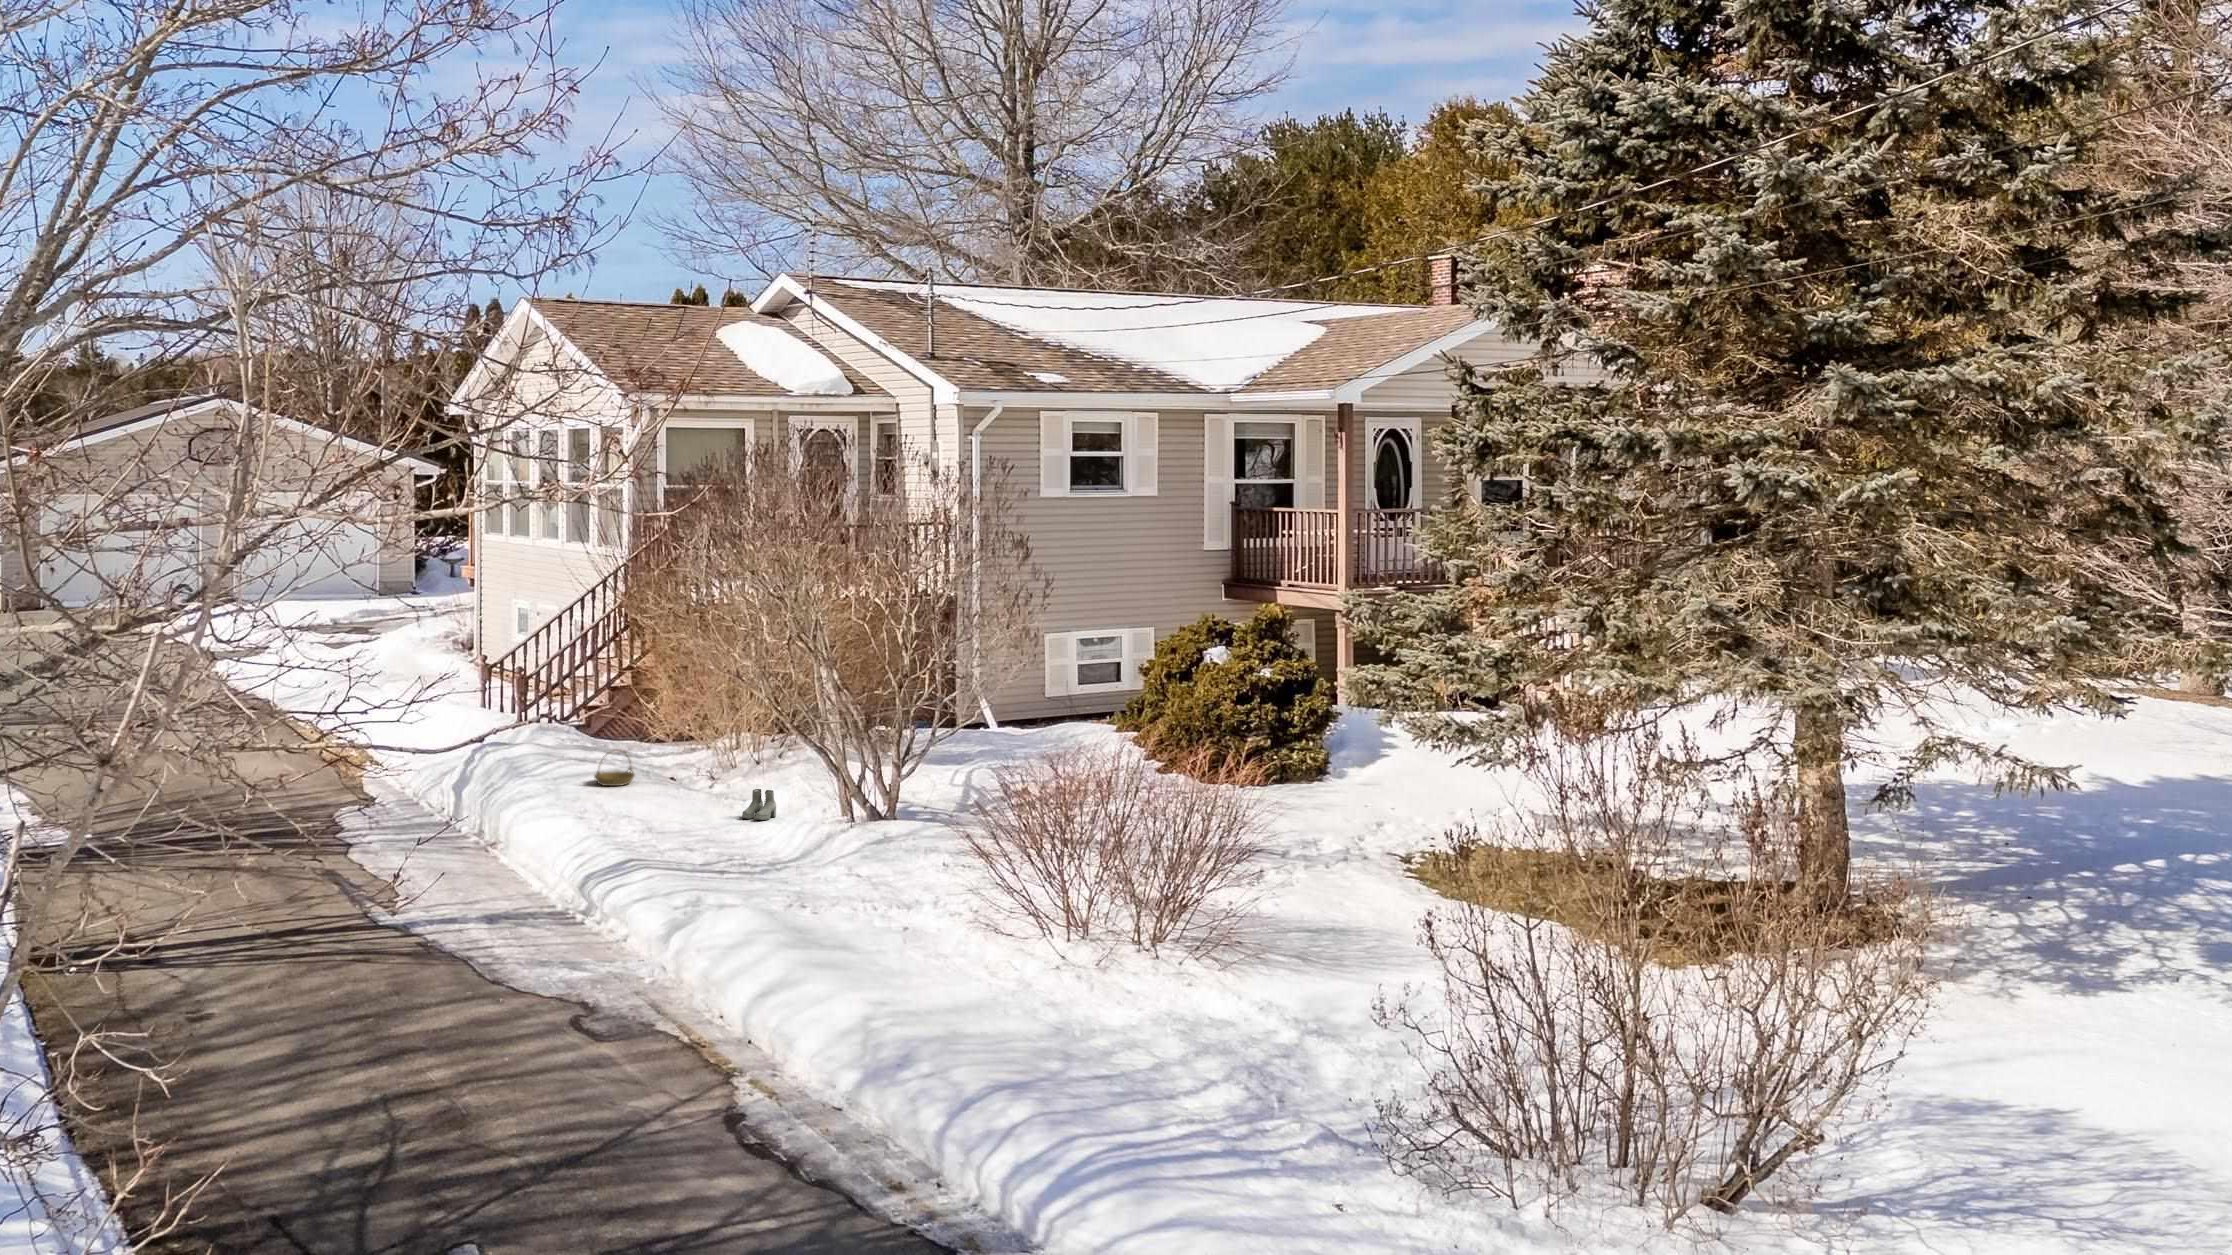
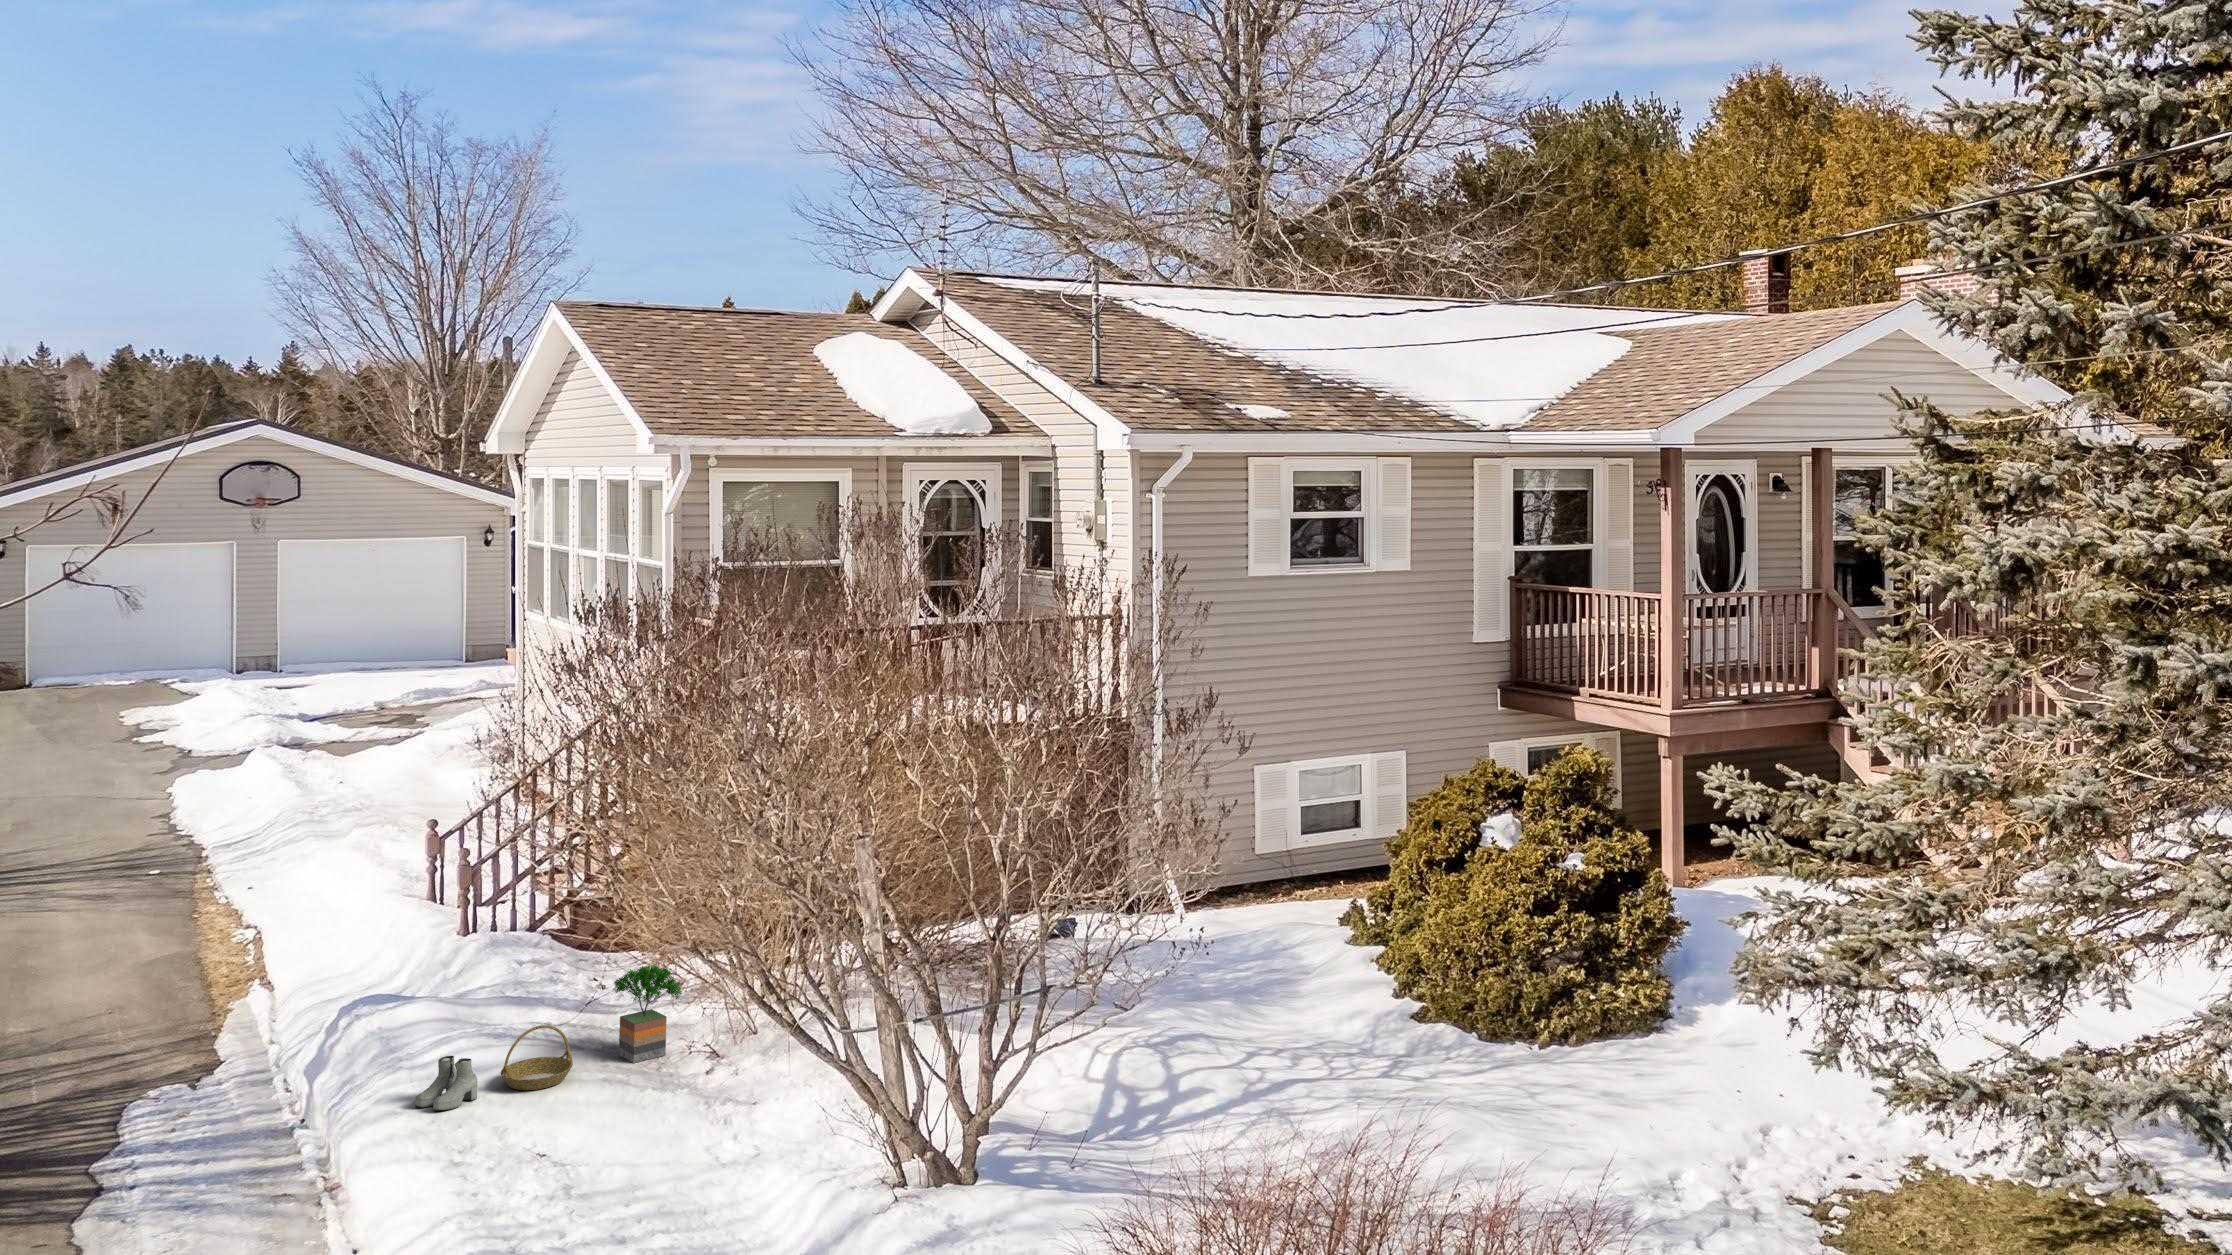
potted tree: none [652,720,696,779] -> present [614,965,682,1063]
boots: present [742,789,776,820] -> present [415,1056,478,1110]

